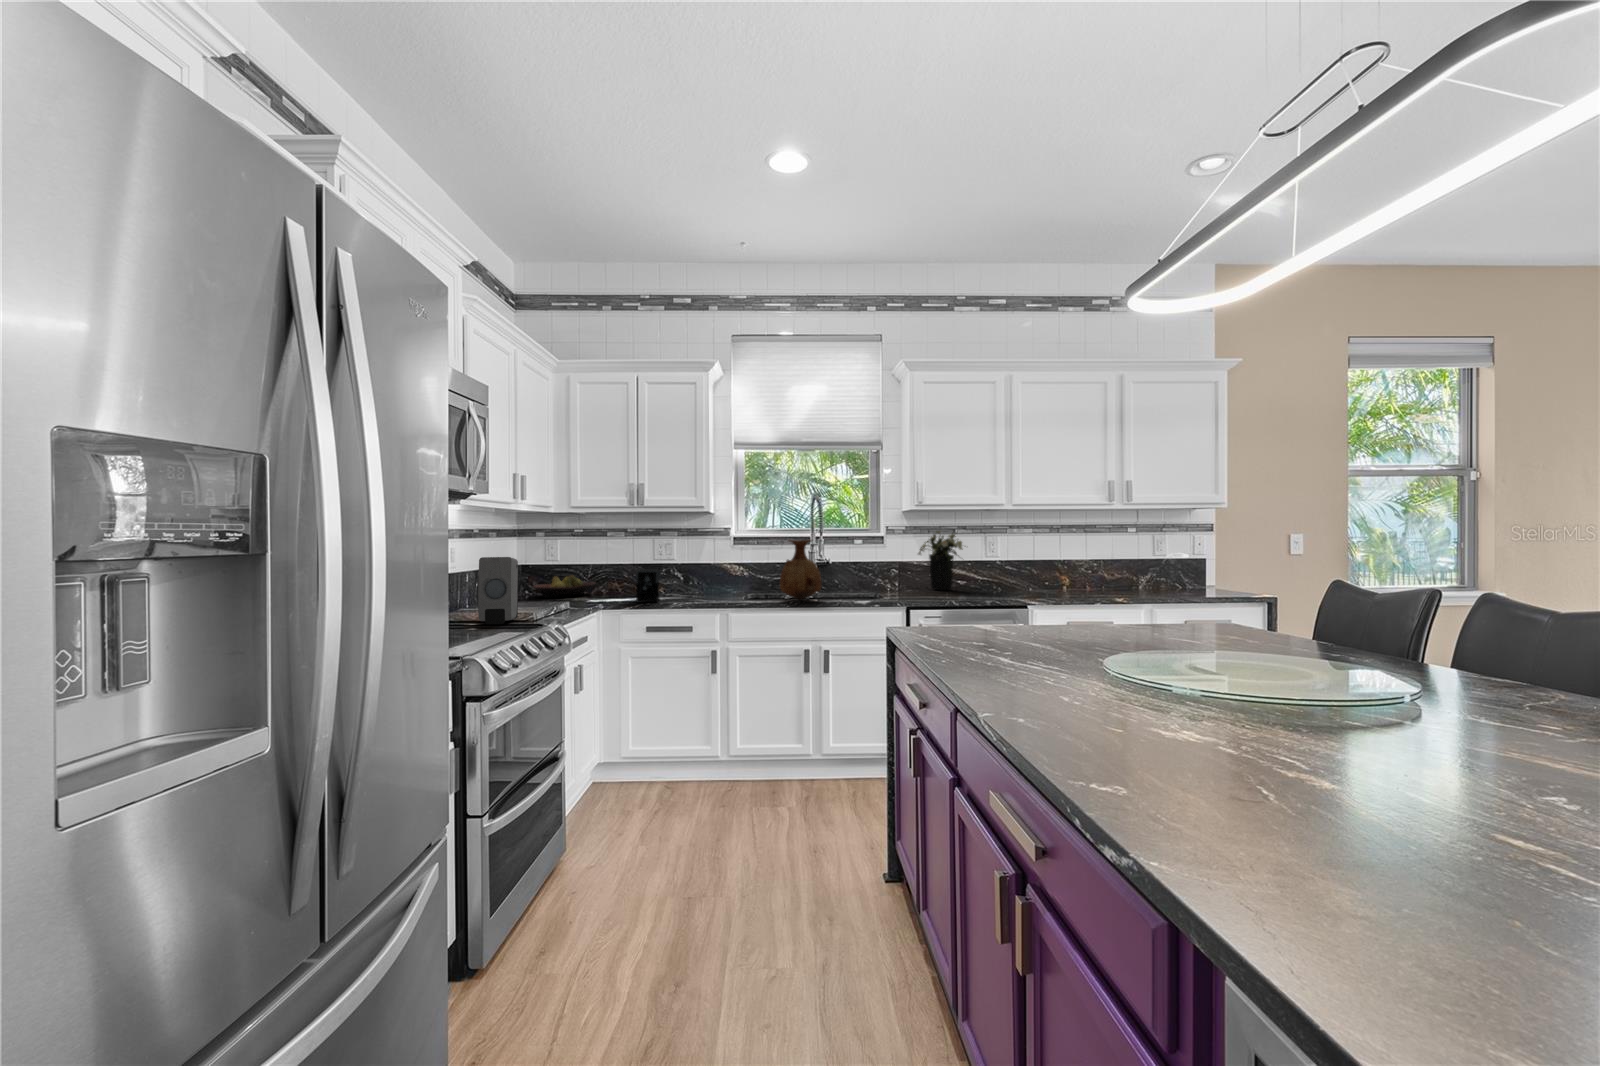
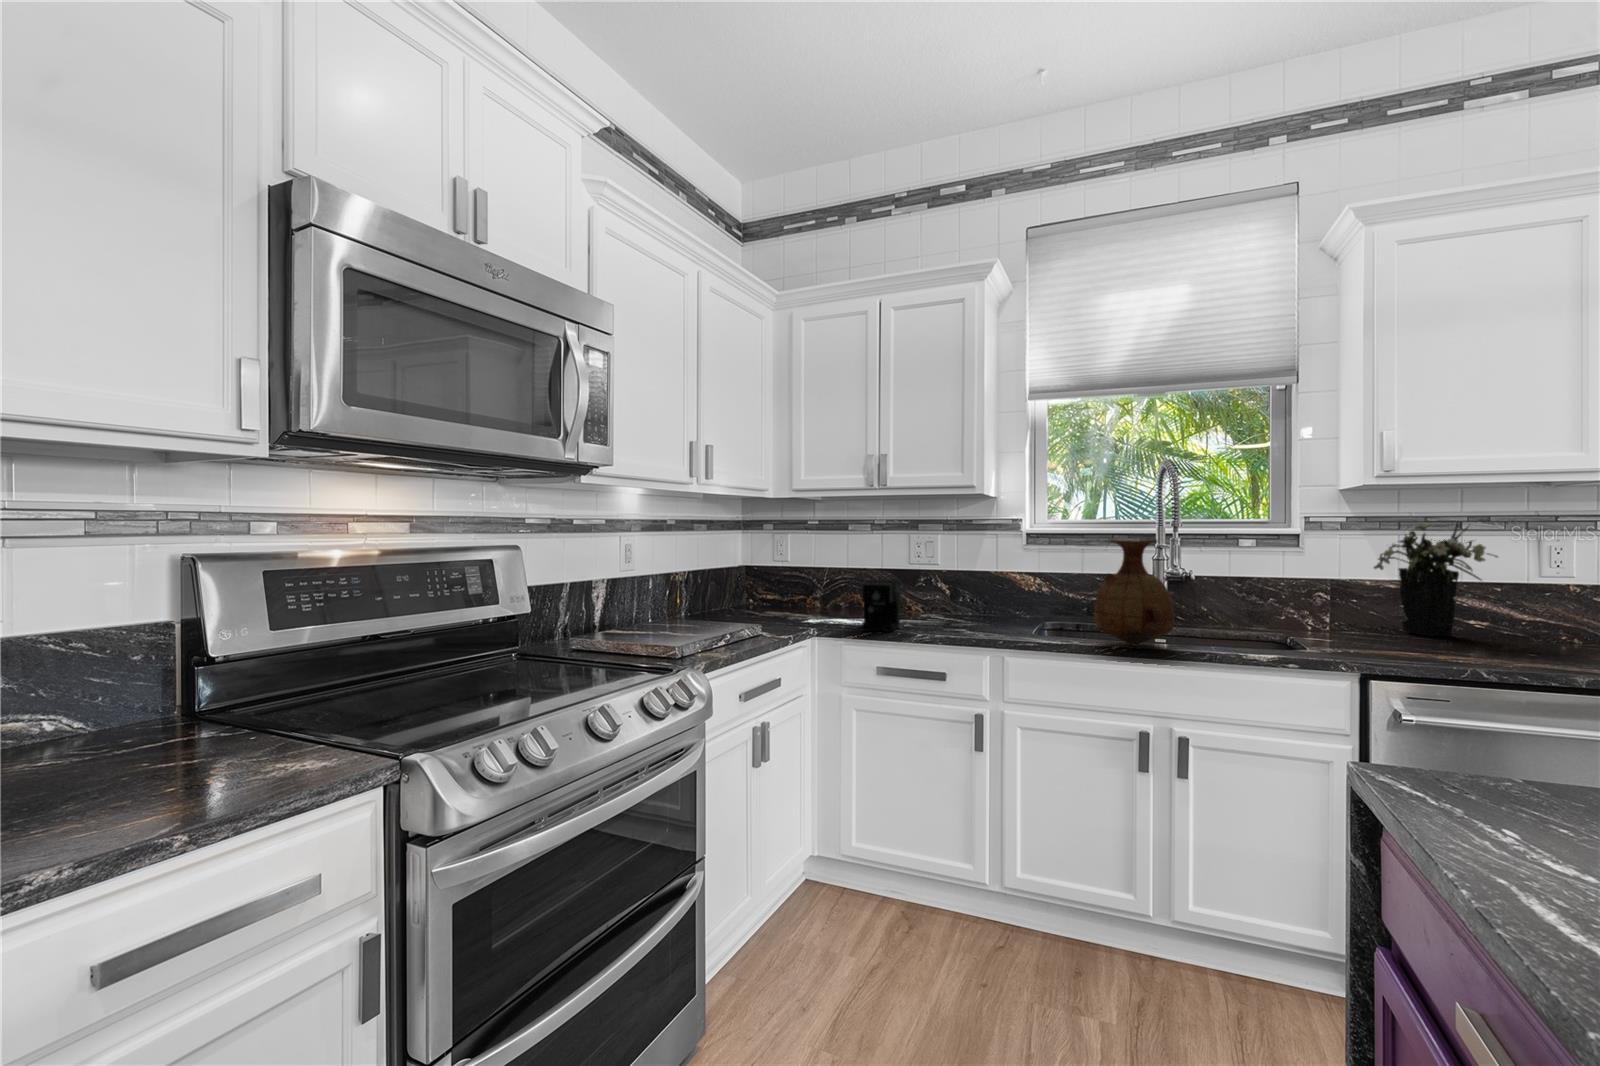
soap dispenser: present [478,557,518,624] -> none [579,563,654,667]
fruit bowl: present [533,575,595,598] -> none [745,581,831,612]

